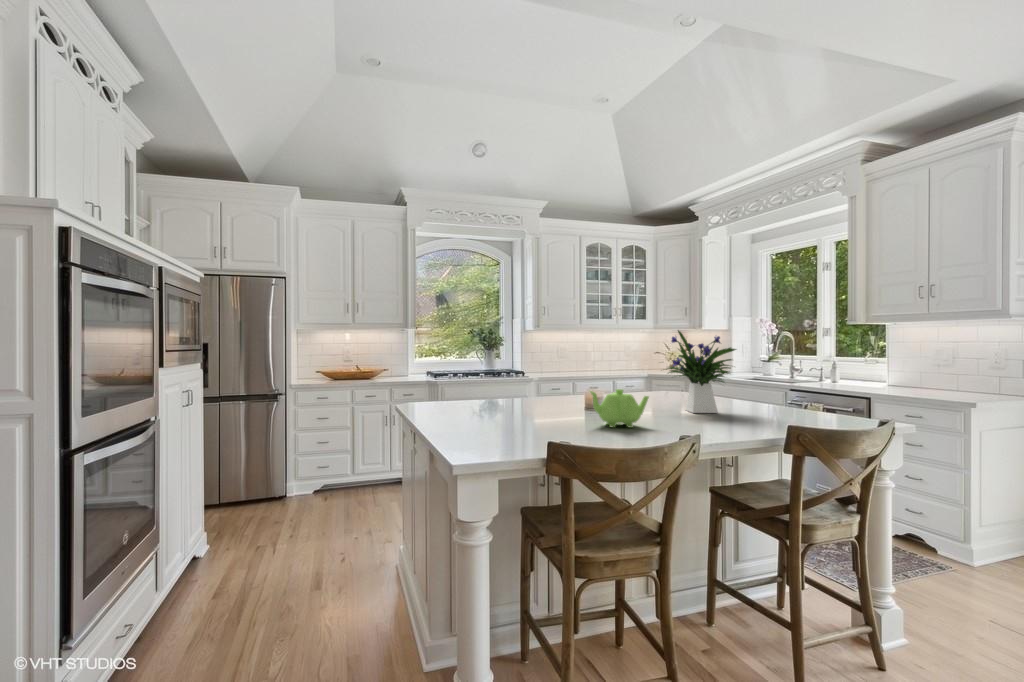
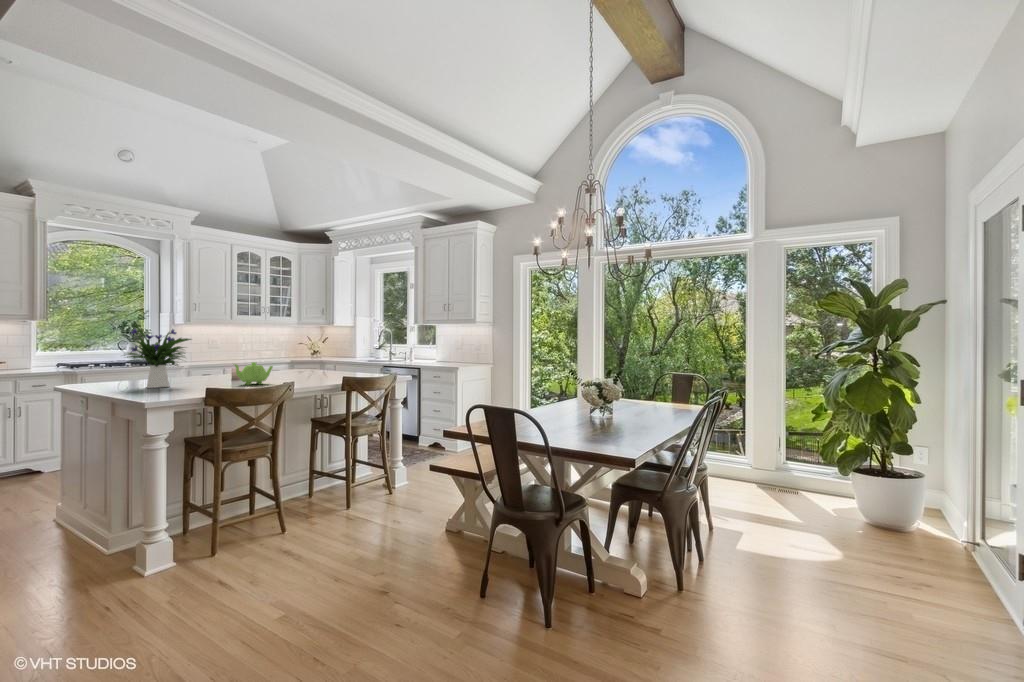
flower arrangement: present [666,330,736,413] -> present [127,325,191,388]

